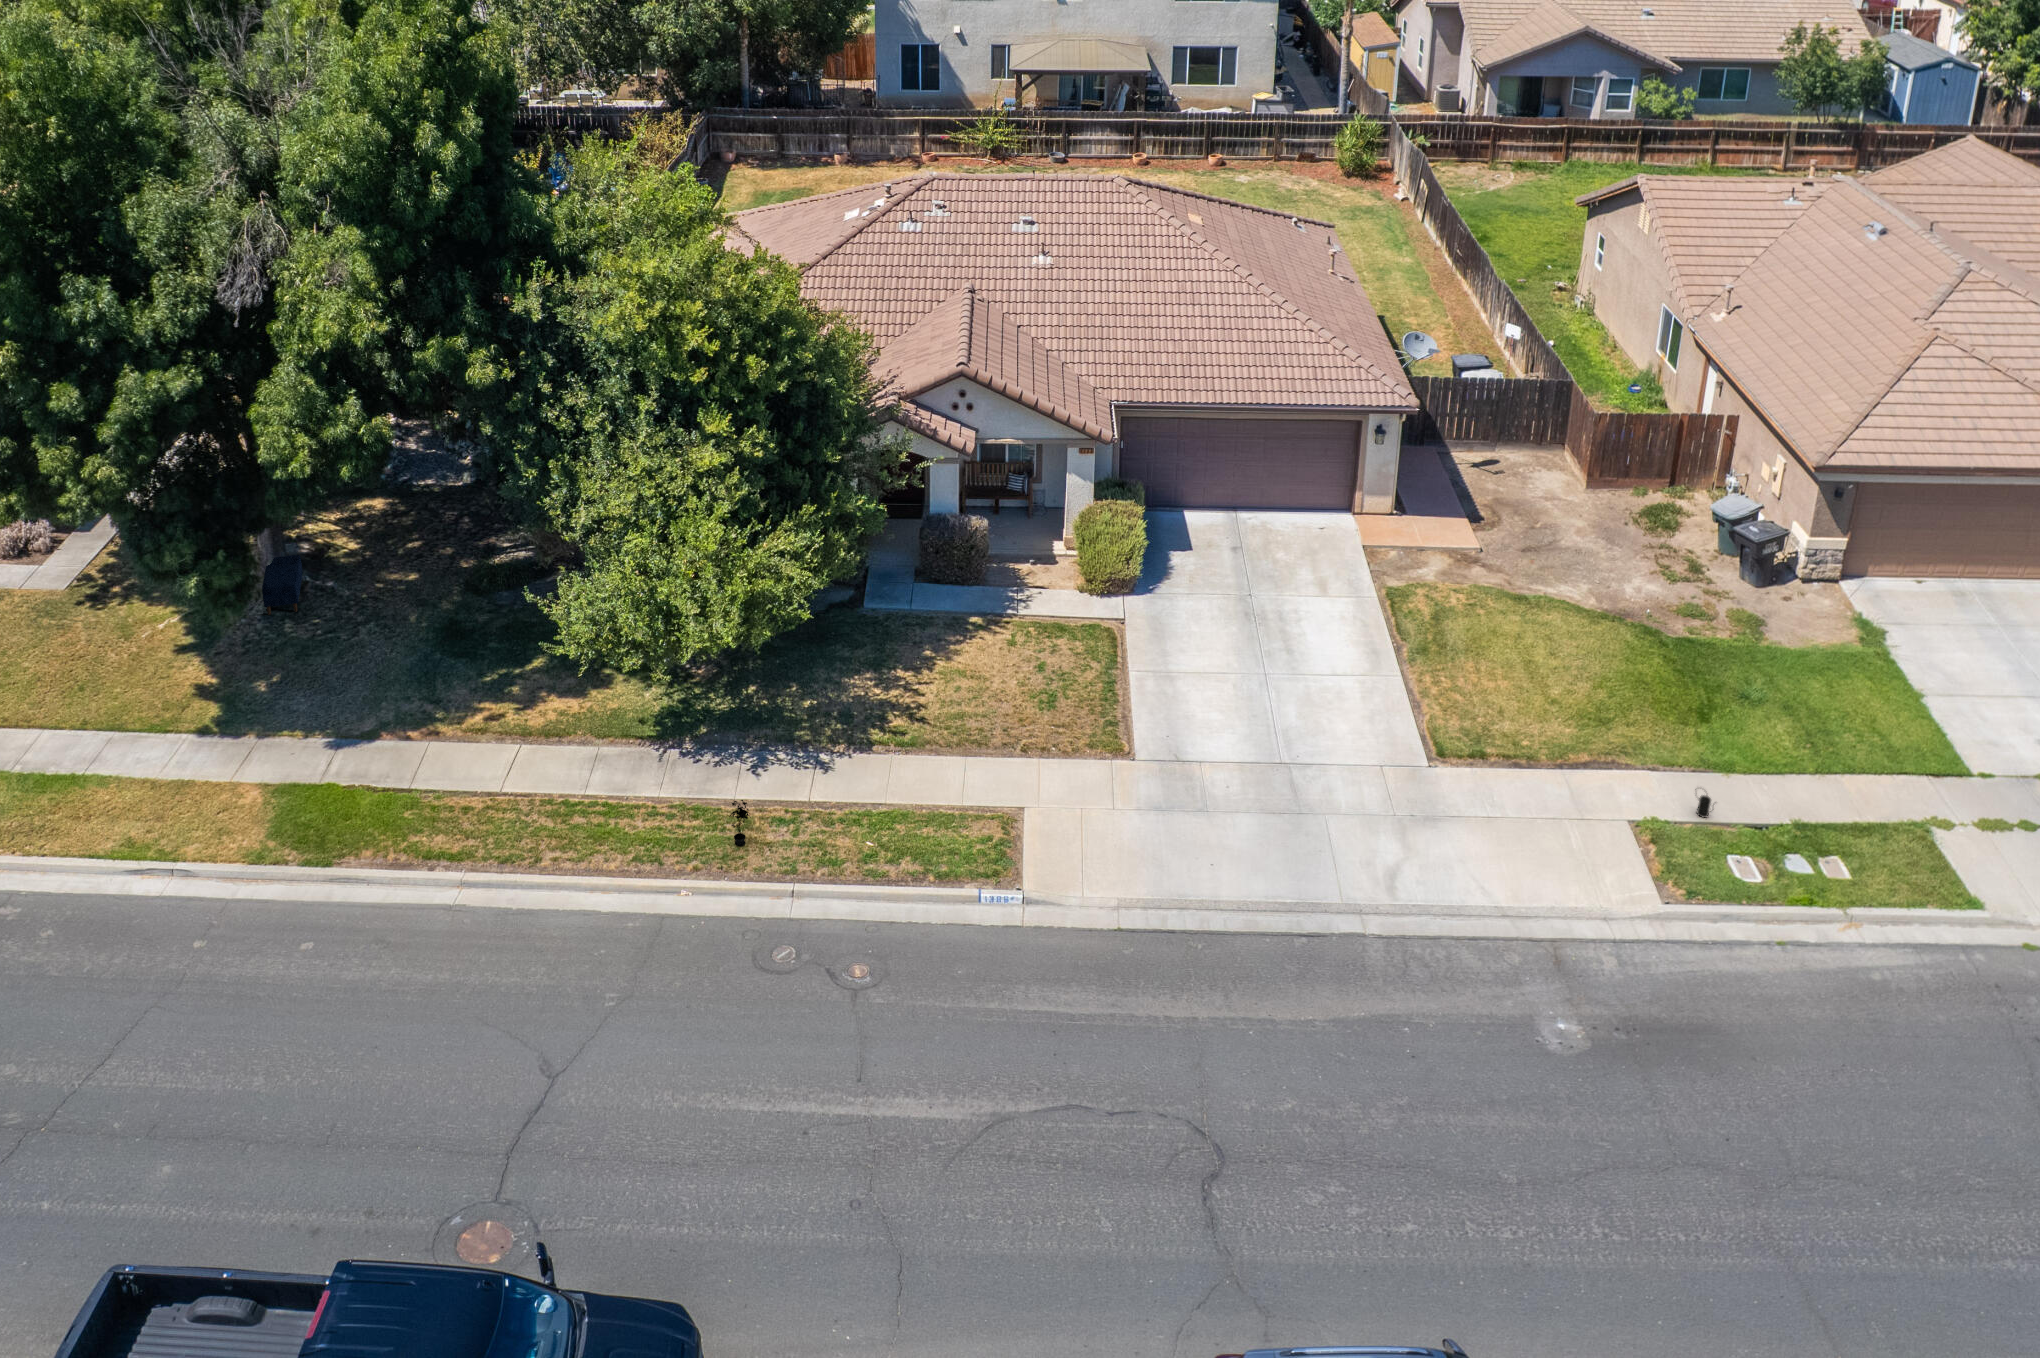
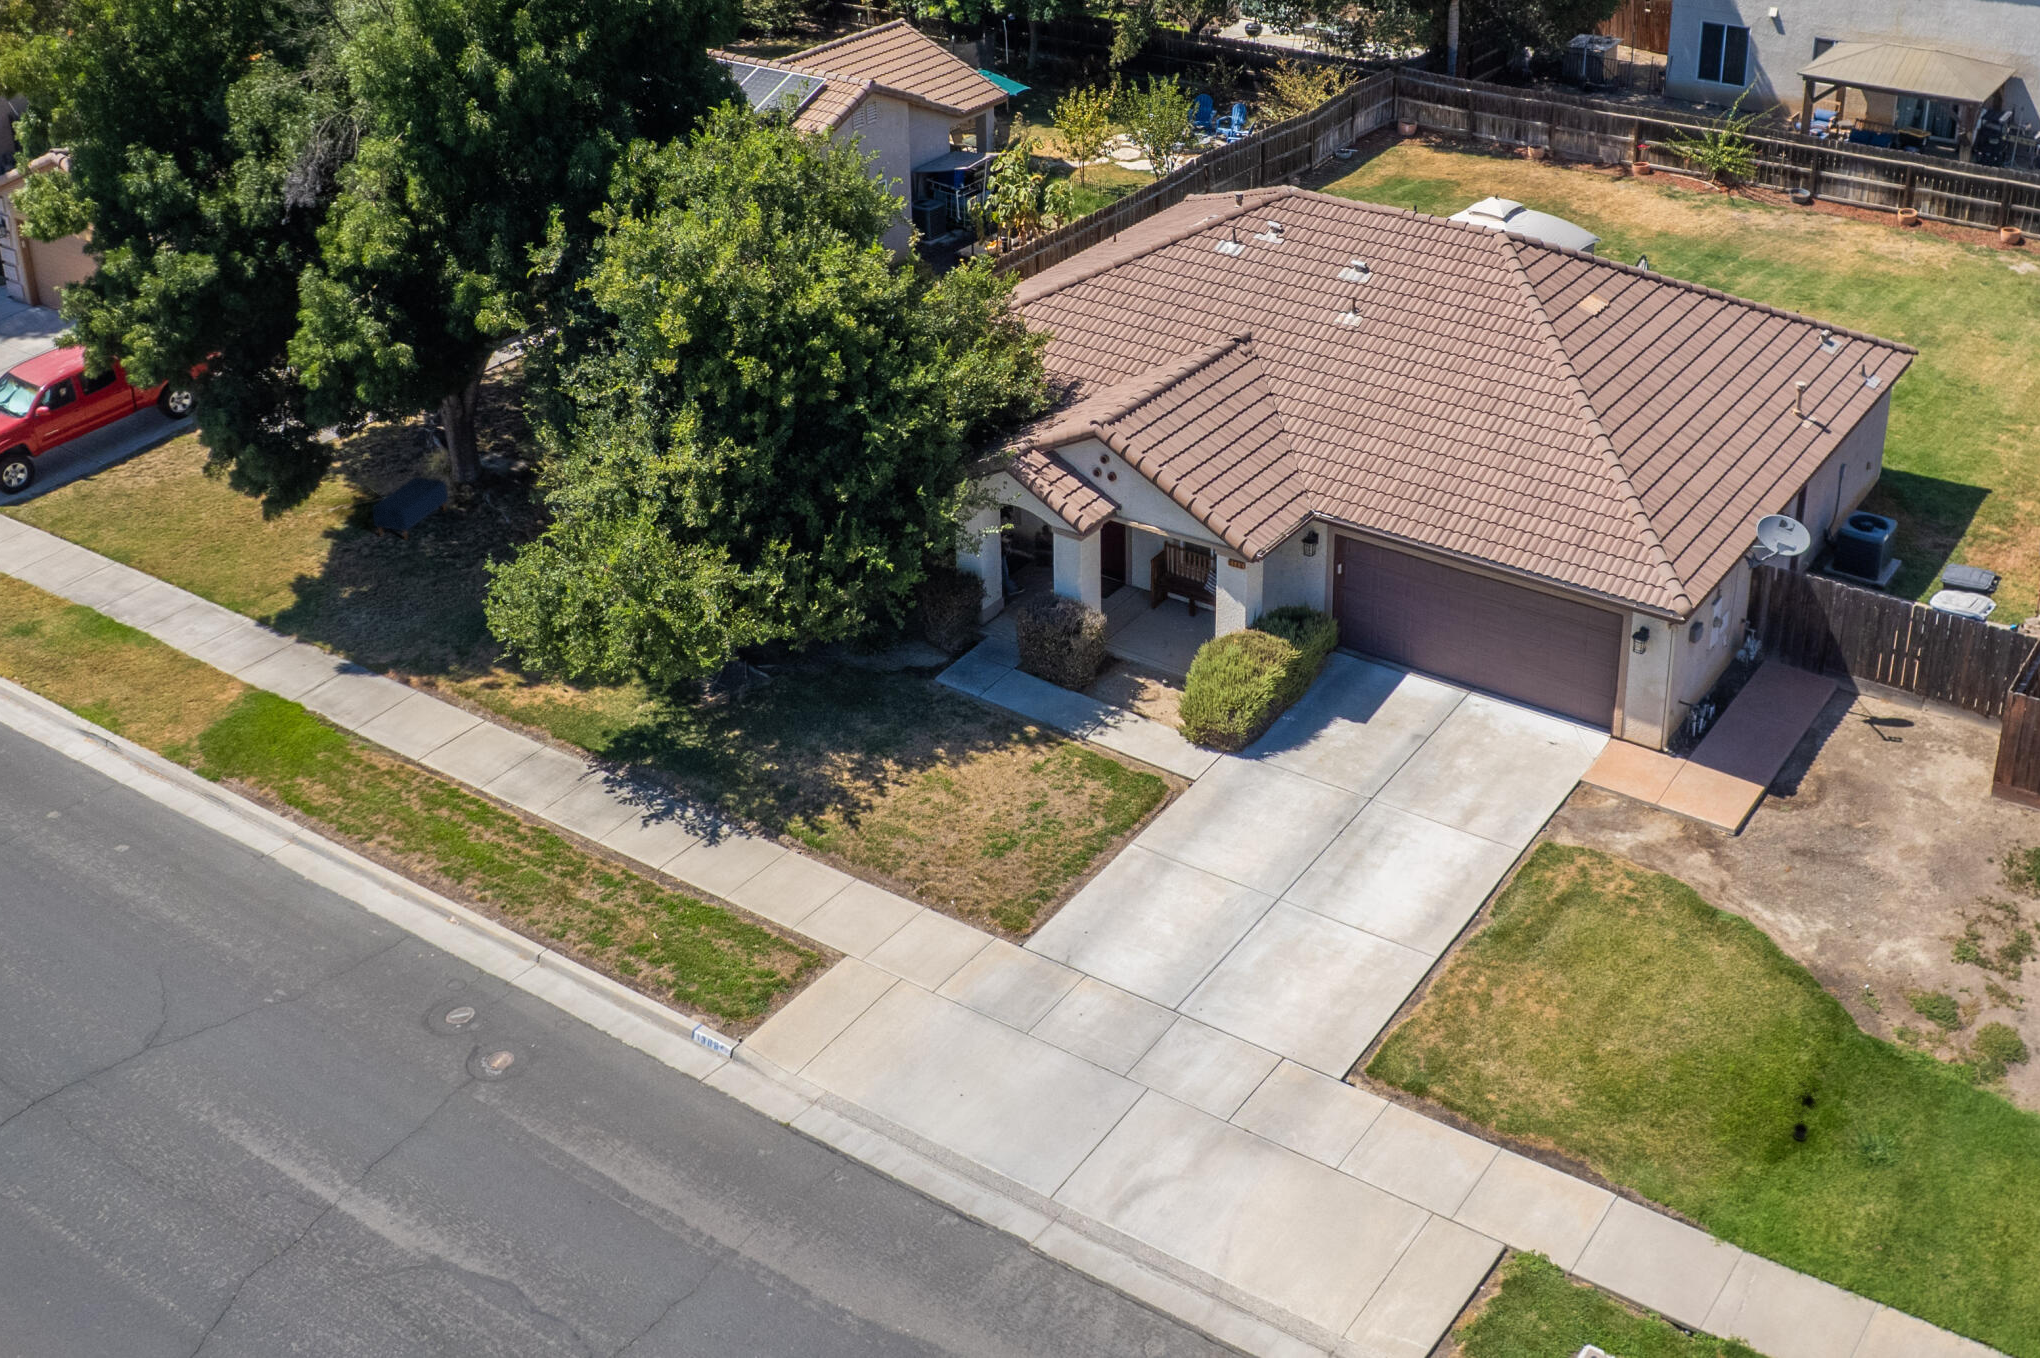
watering can: present [1695,789,1711,818] -> none [1562,1241,1580,1288]
potted plant: present [729,800,751,846] -> present [1793,1082,1819,1141]

